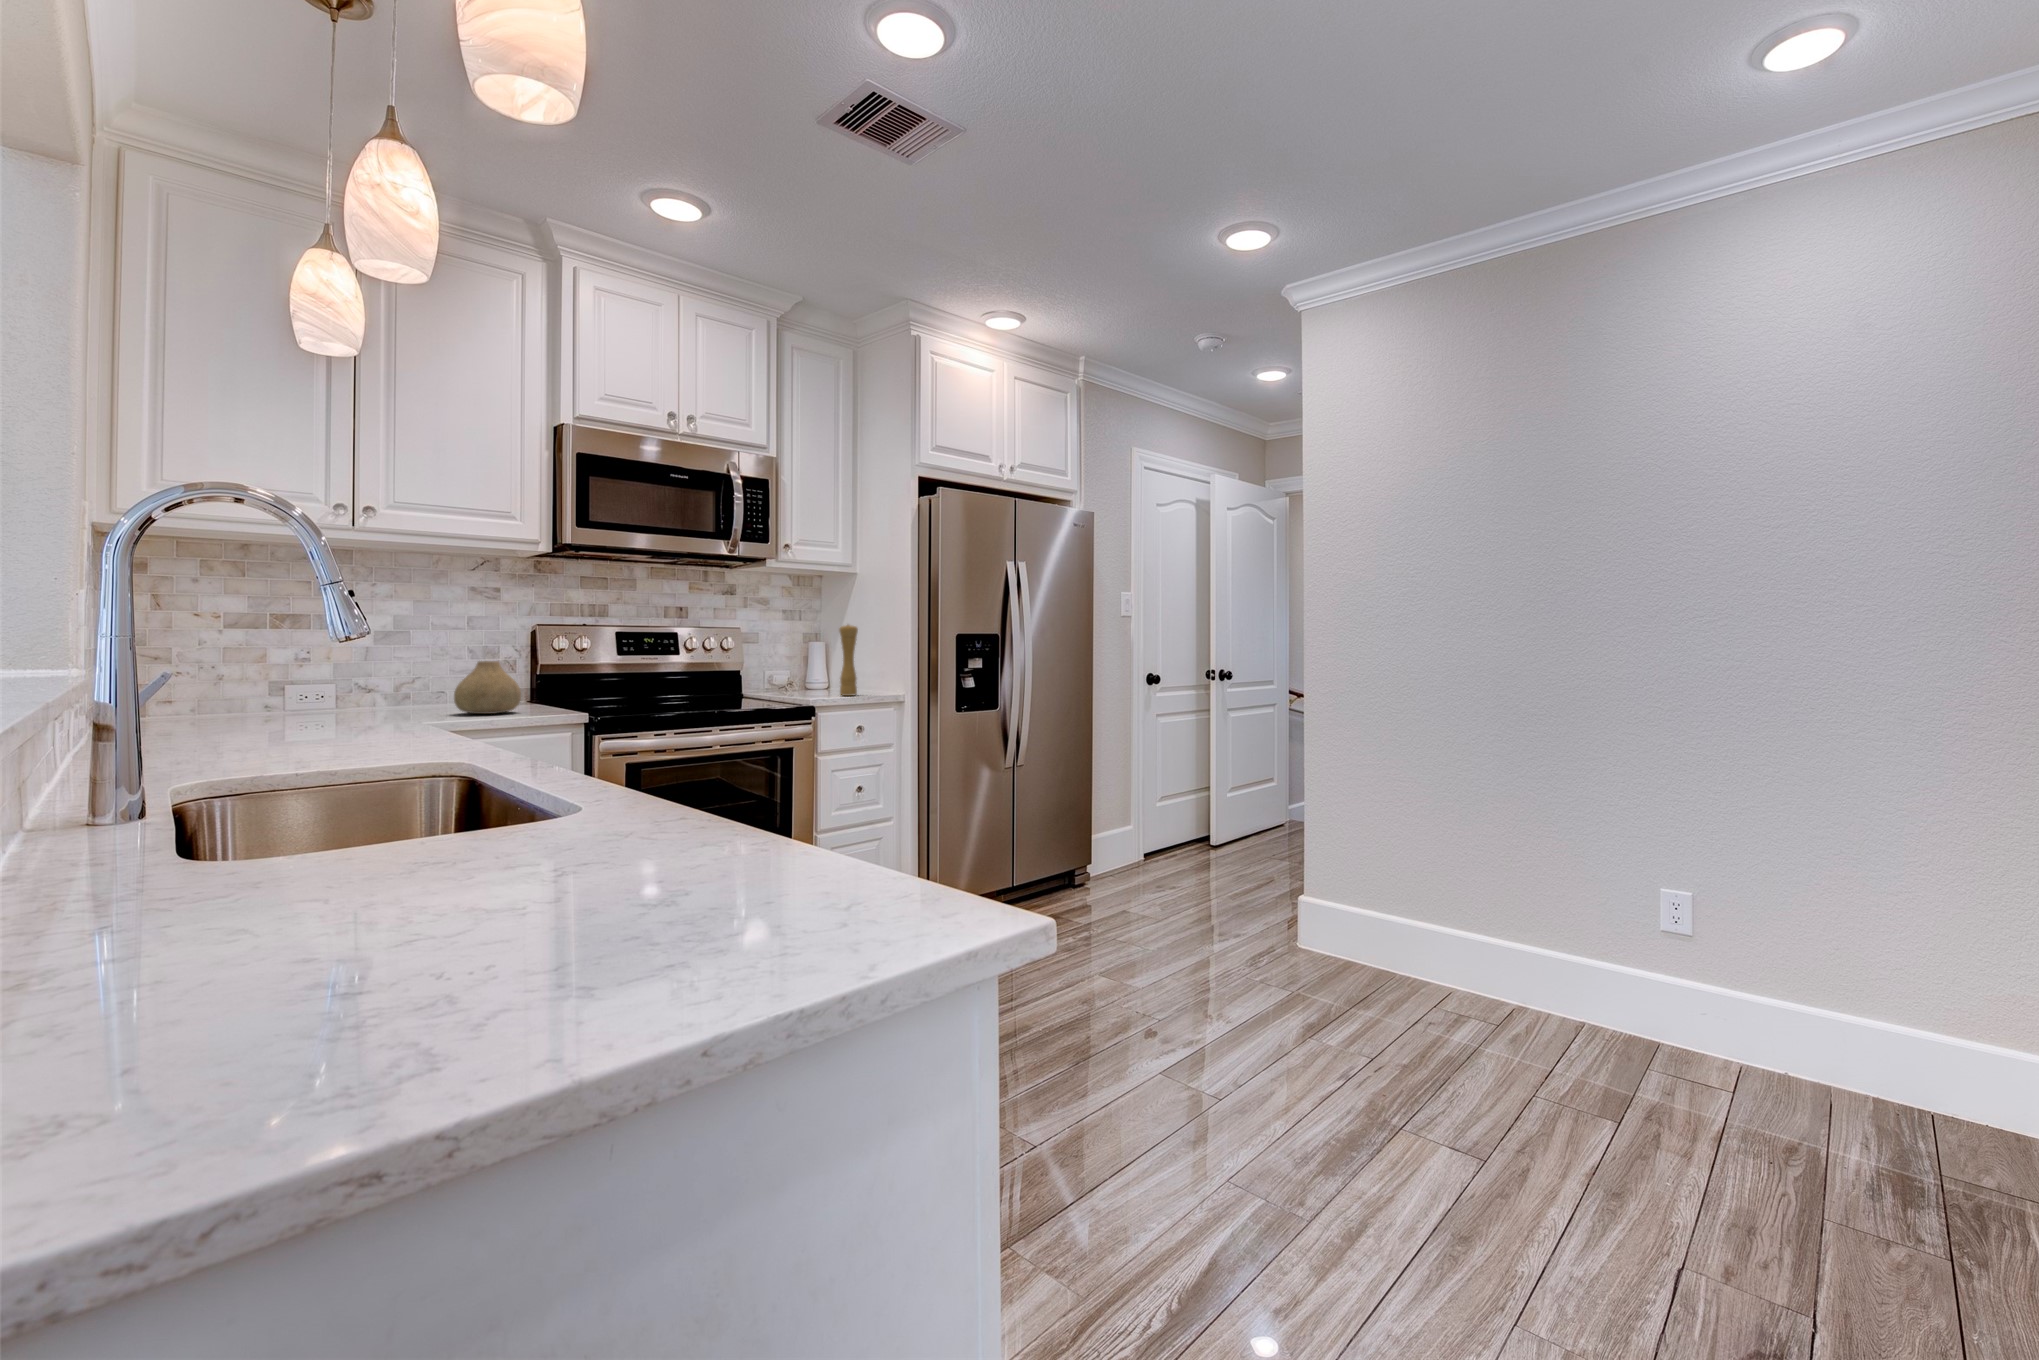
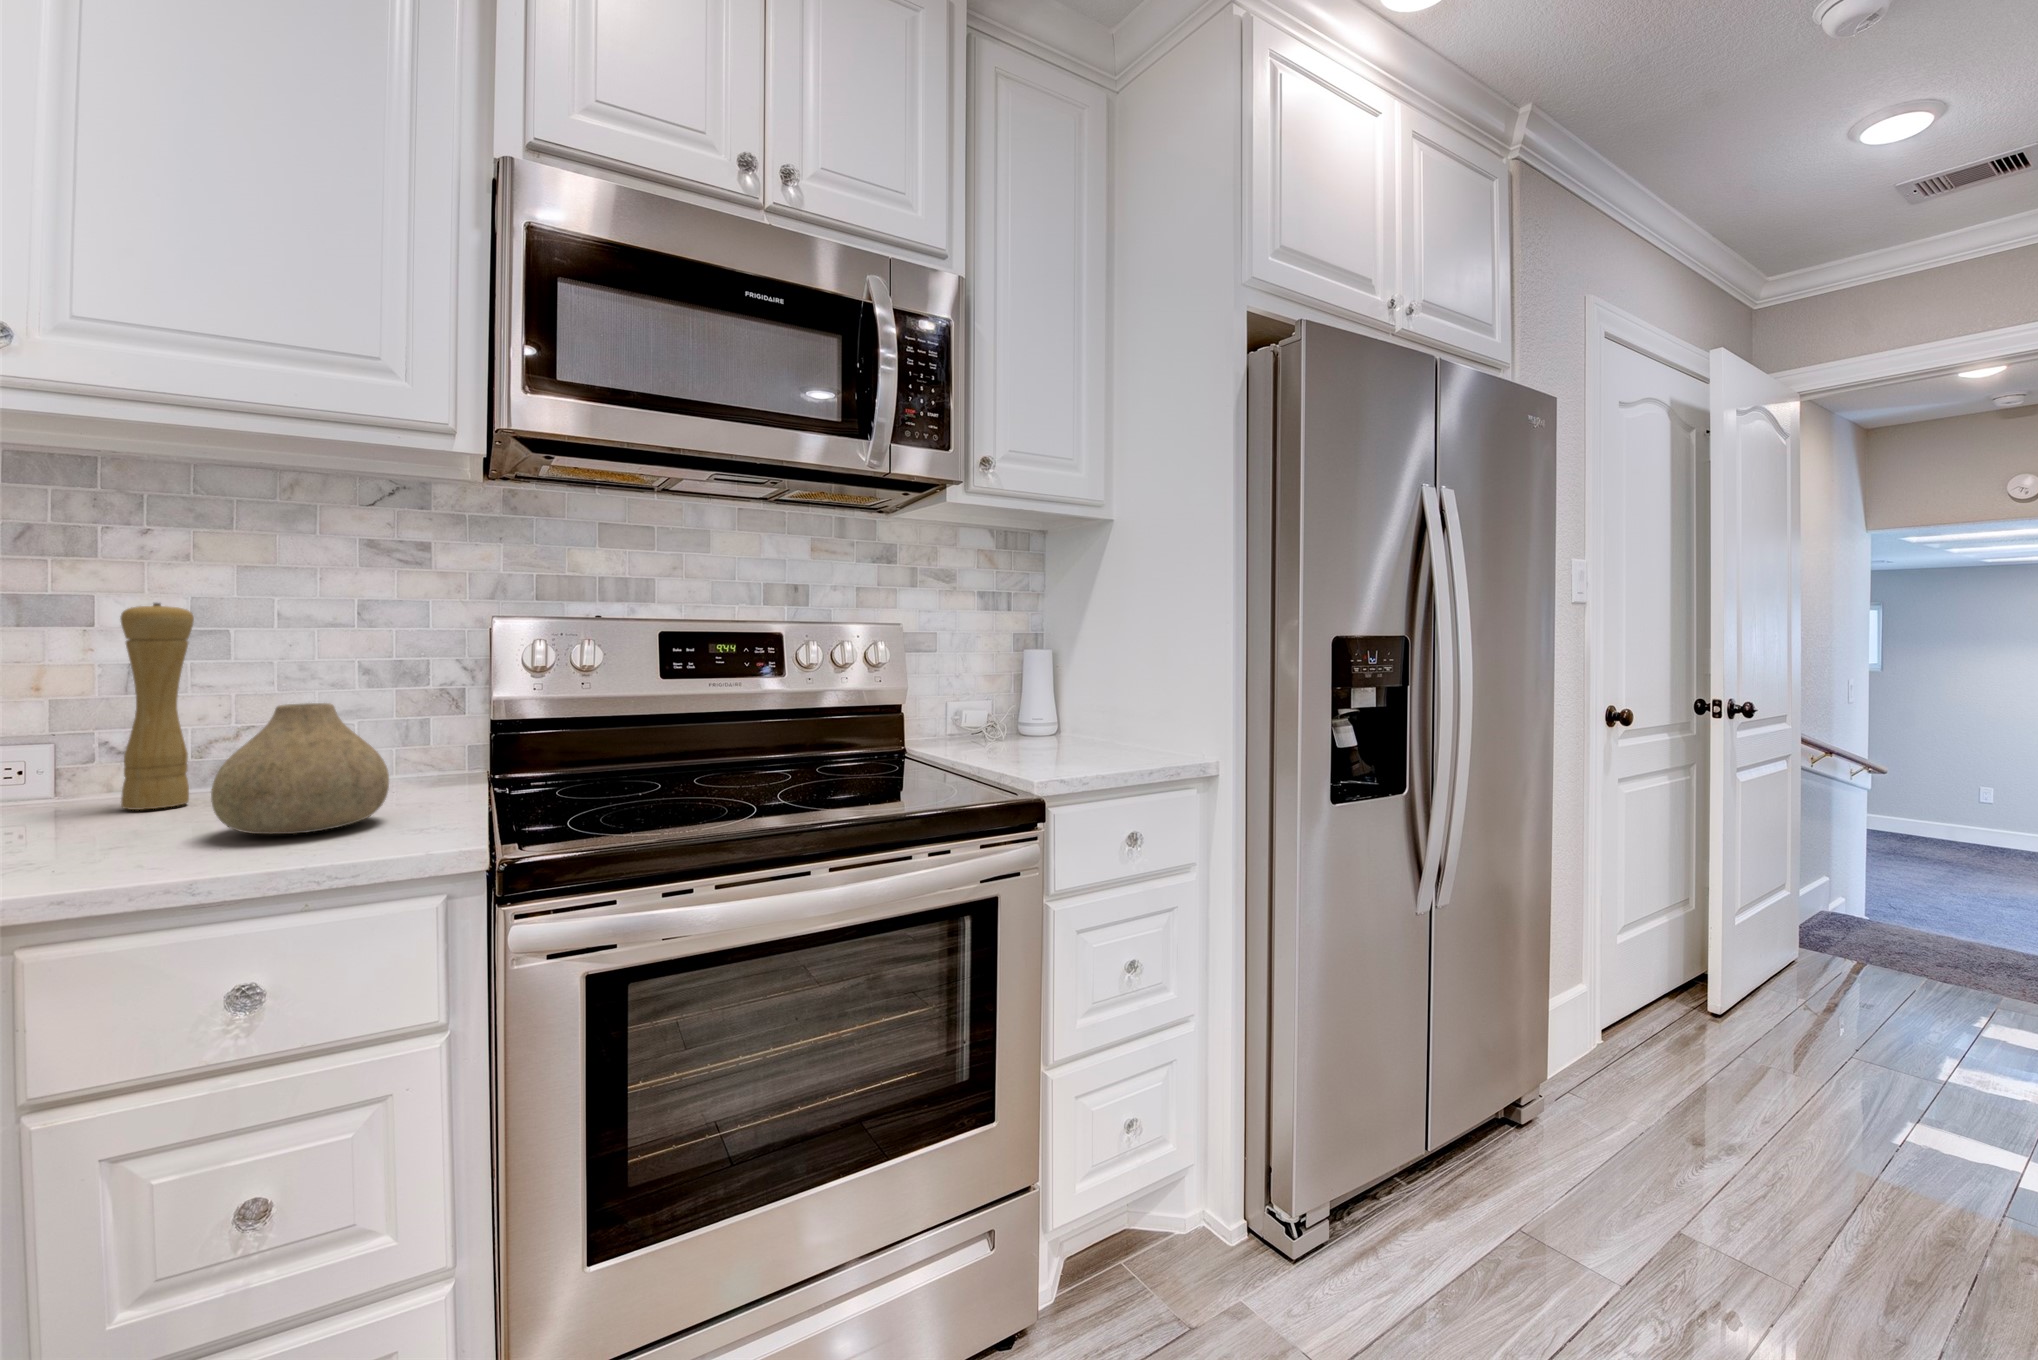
pepper mill: present [839,625,858,696] -> present [120,603,194,810]

